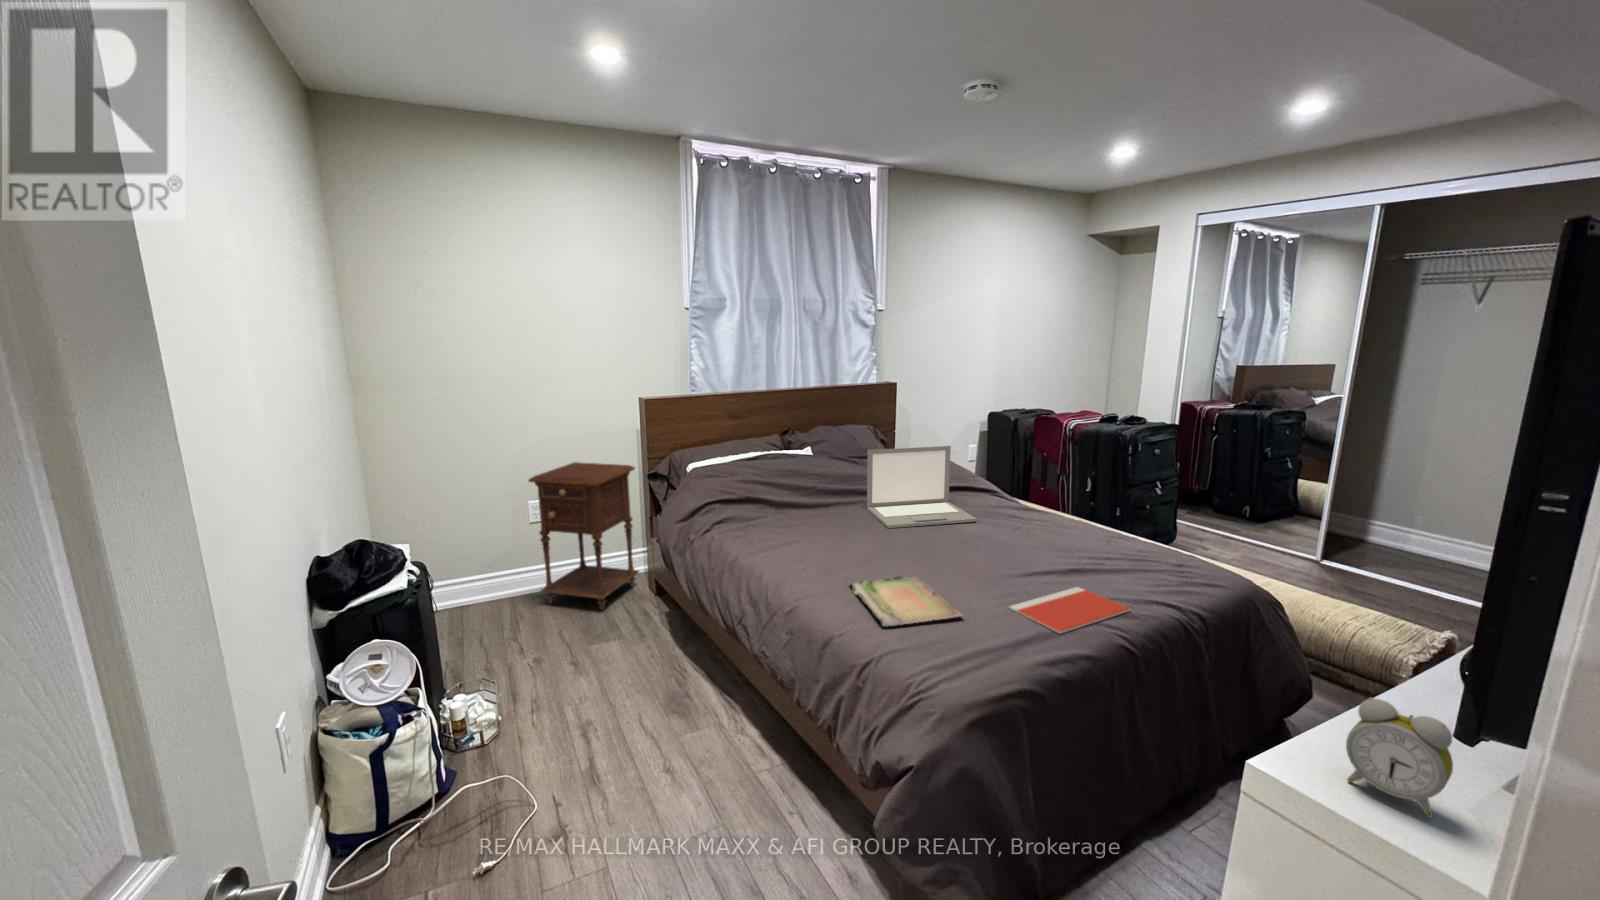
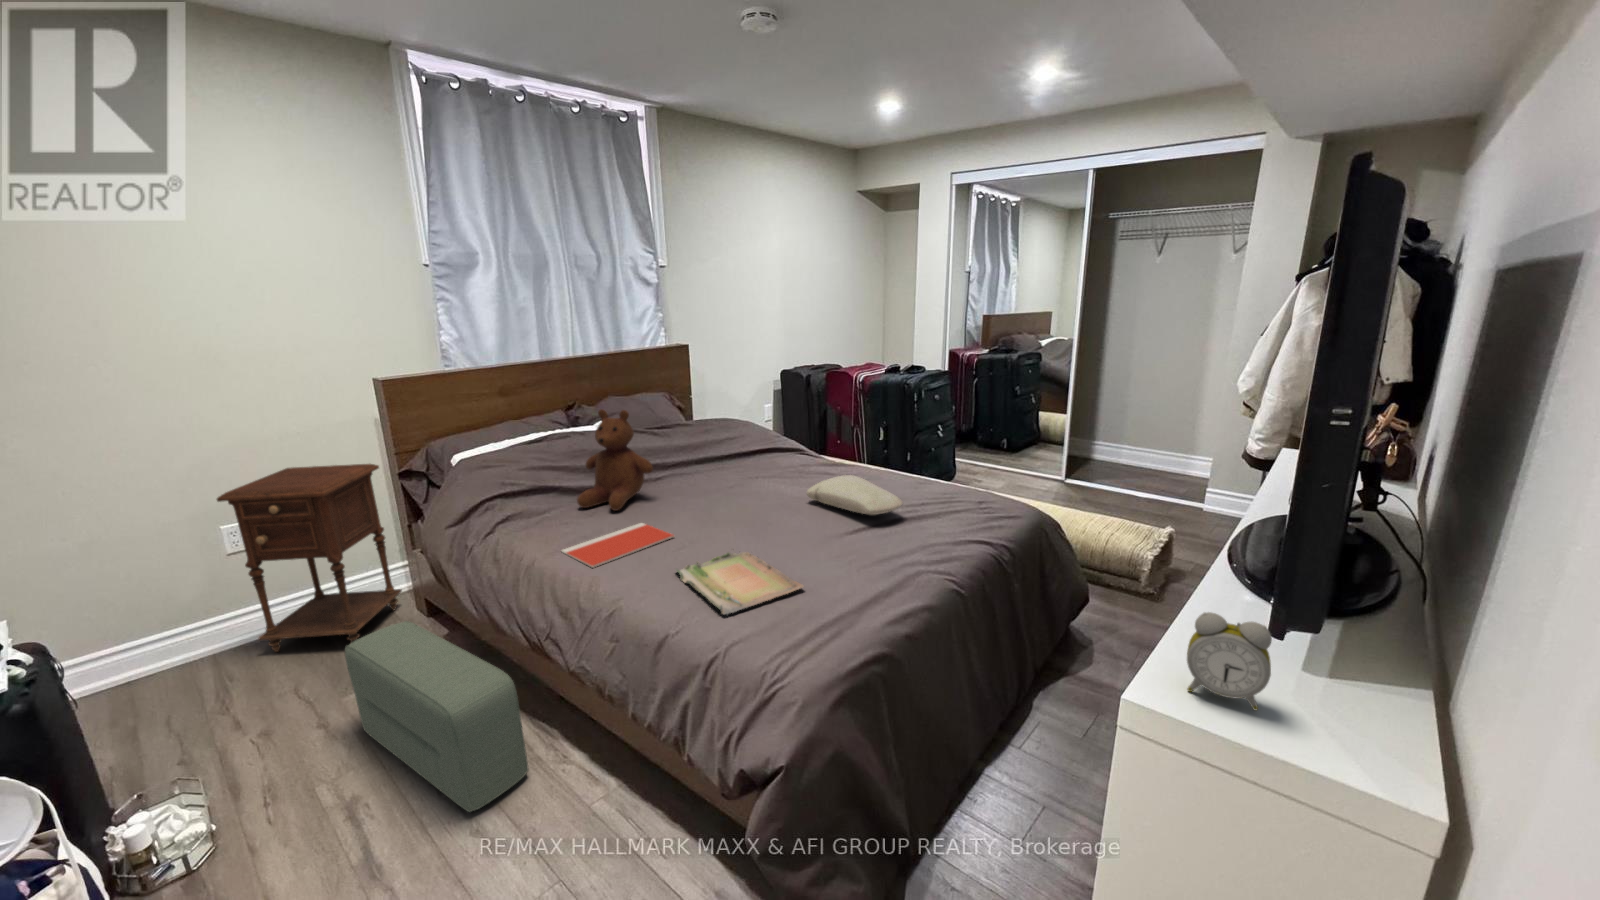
teddy bear: none [779,436,846,526] -> present [577,409,653,511]
laptop: present [867,446,977,528] -> none [671,407,791,501]
pillow: none [988,520,1086,562] -> present [807,475,903,515]
notebook: present [1009,587,1131,634] -> present [561,523,674,568]
pouf: none [595,593,713,754] -> present [345,621,529,812]

